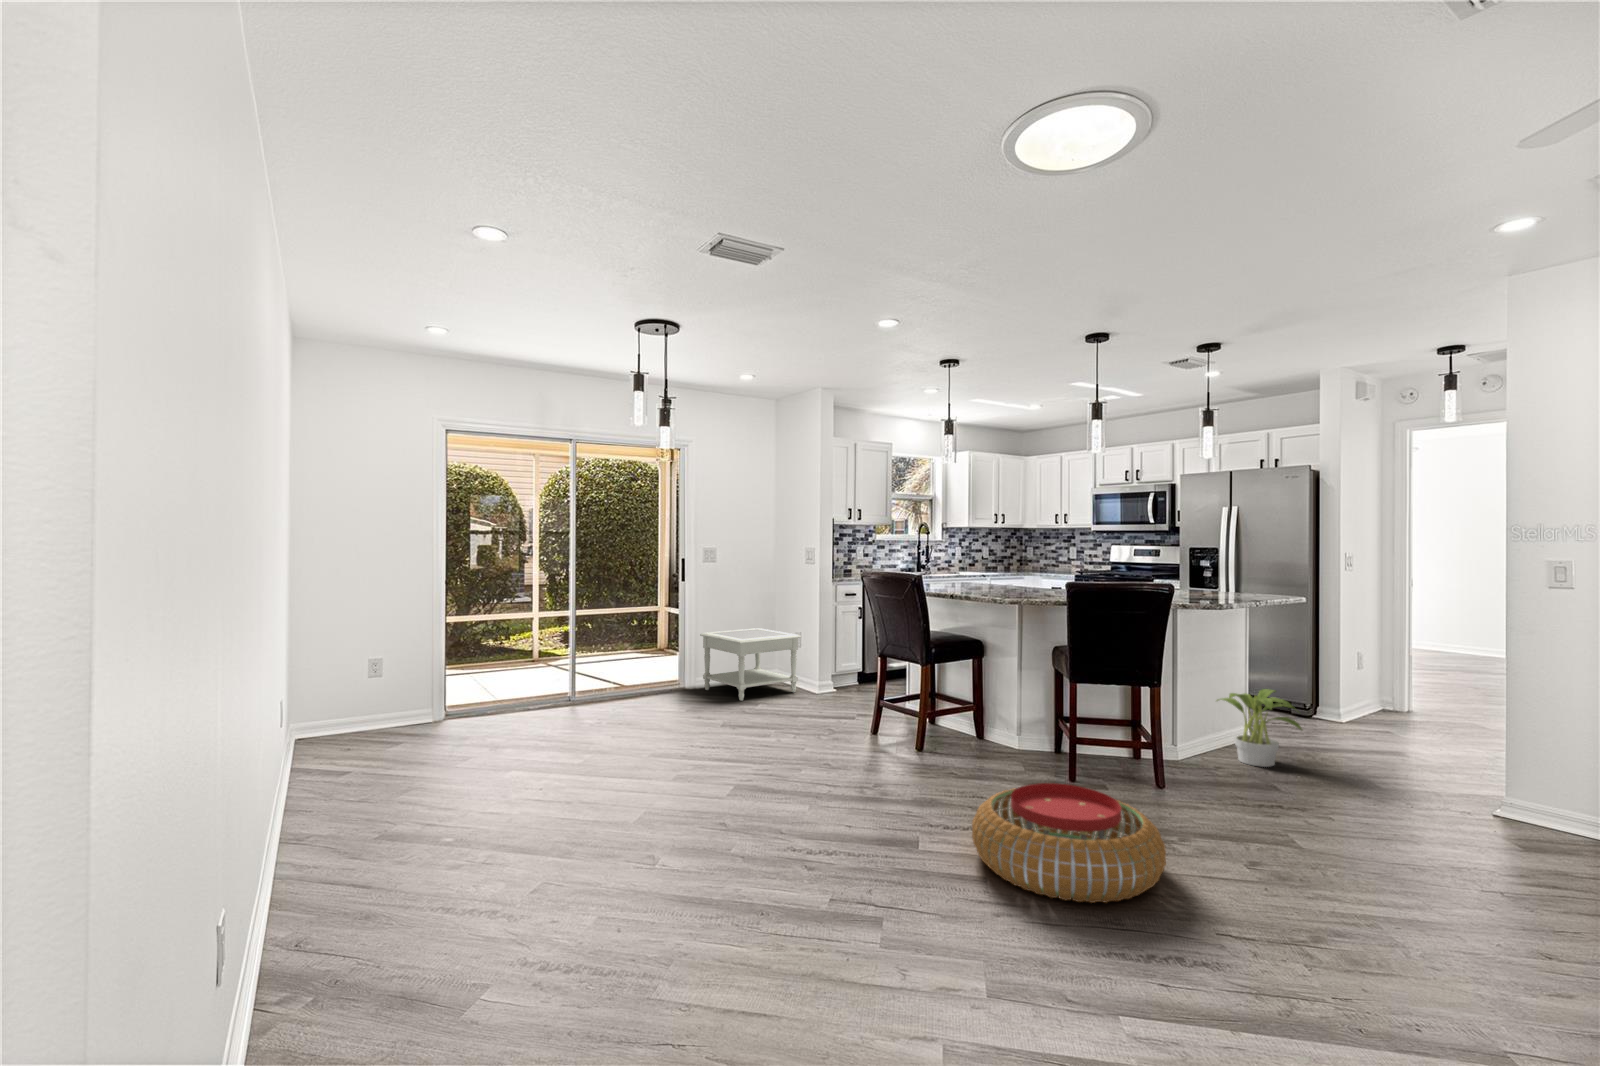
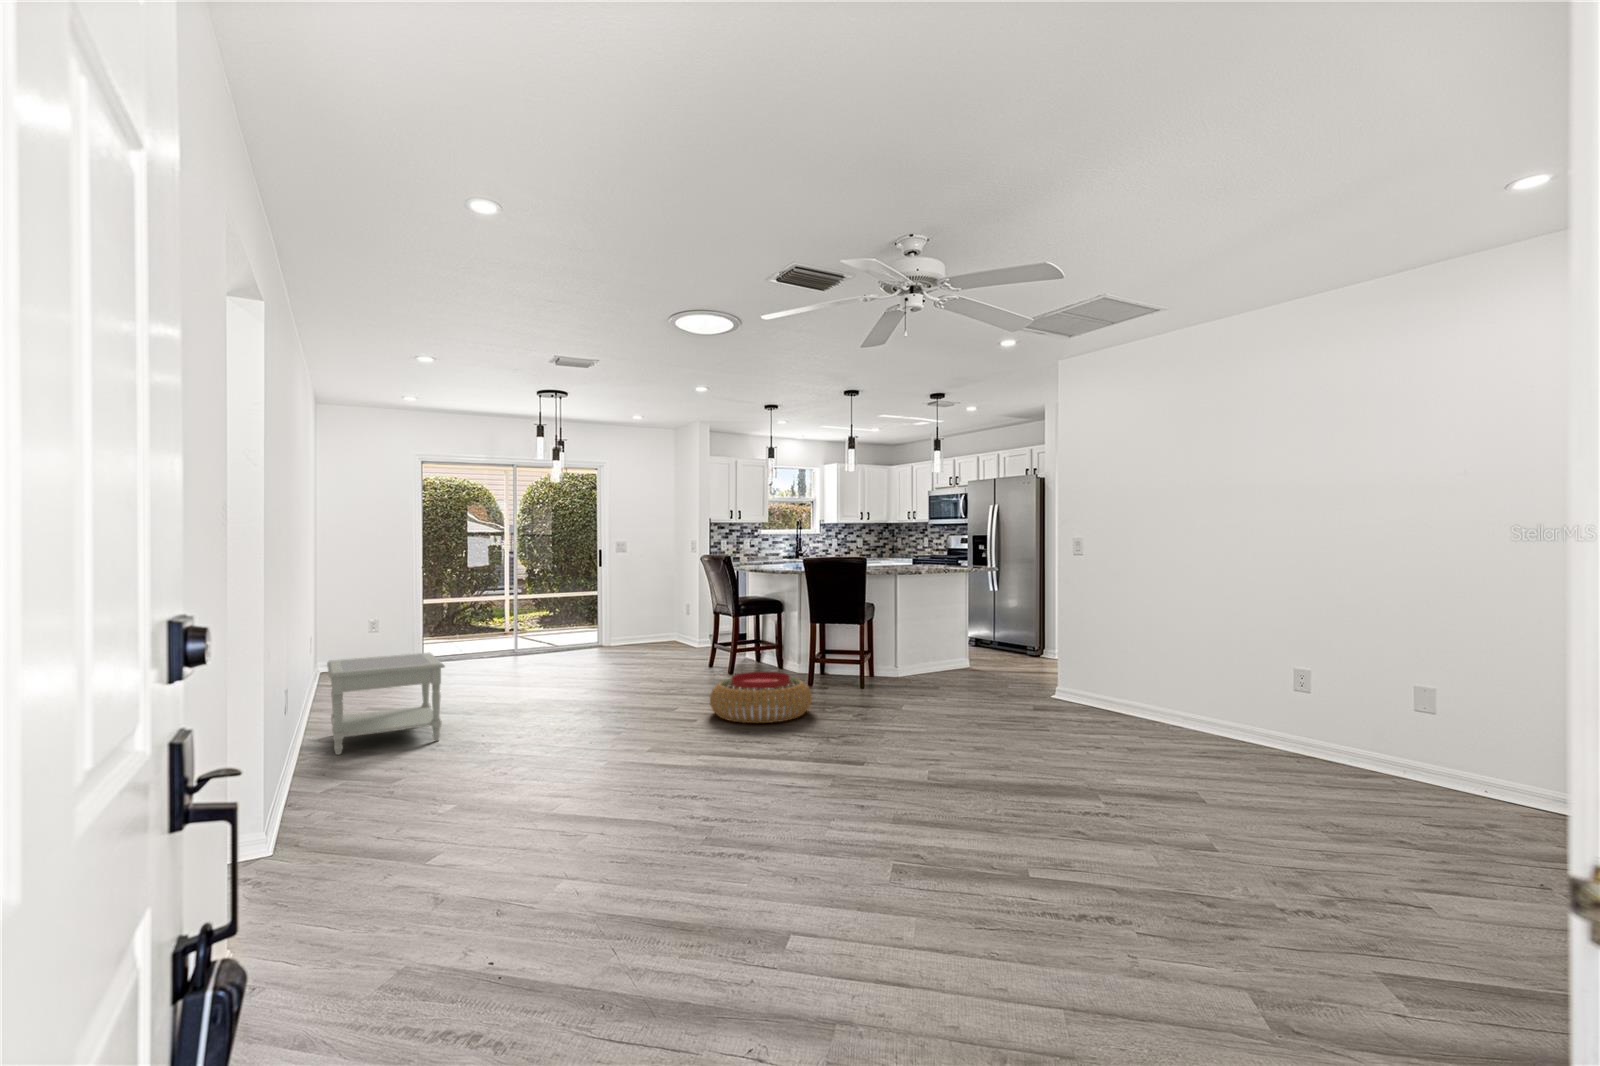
side table: present [700,628,801,701] -> present [327,653,445,755]
potted plant: present [1217,689,1302,767] -> none [932,629,980,678]

